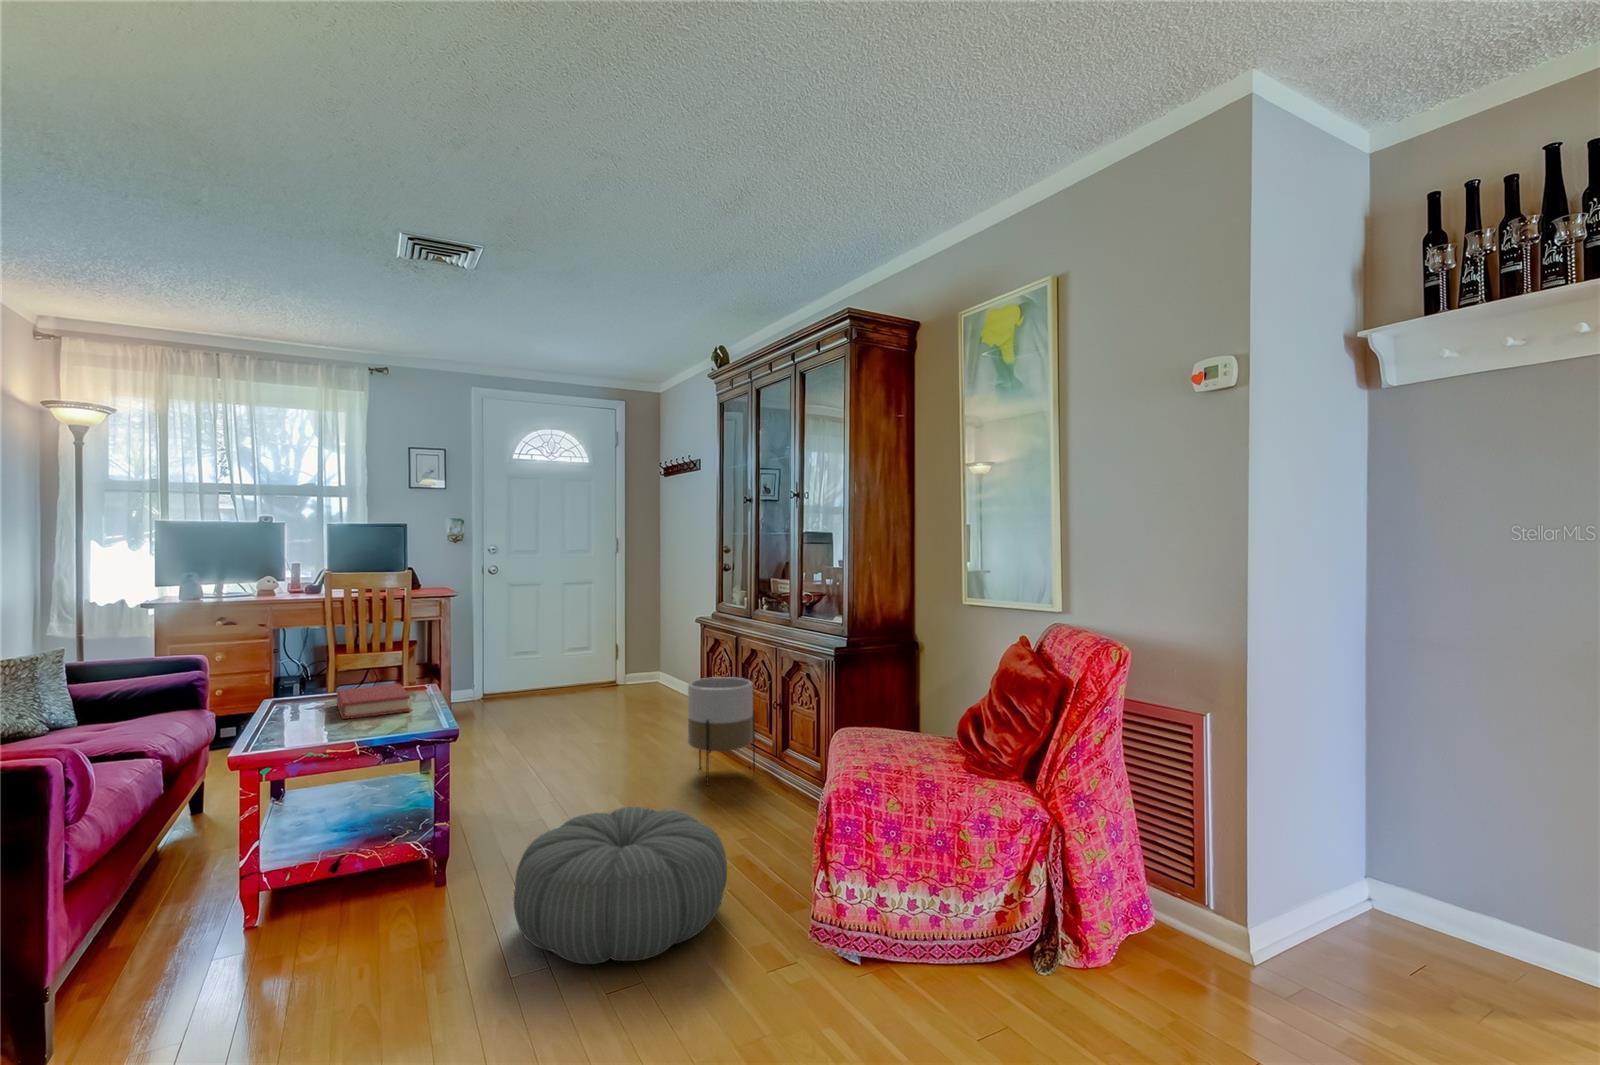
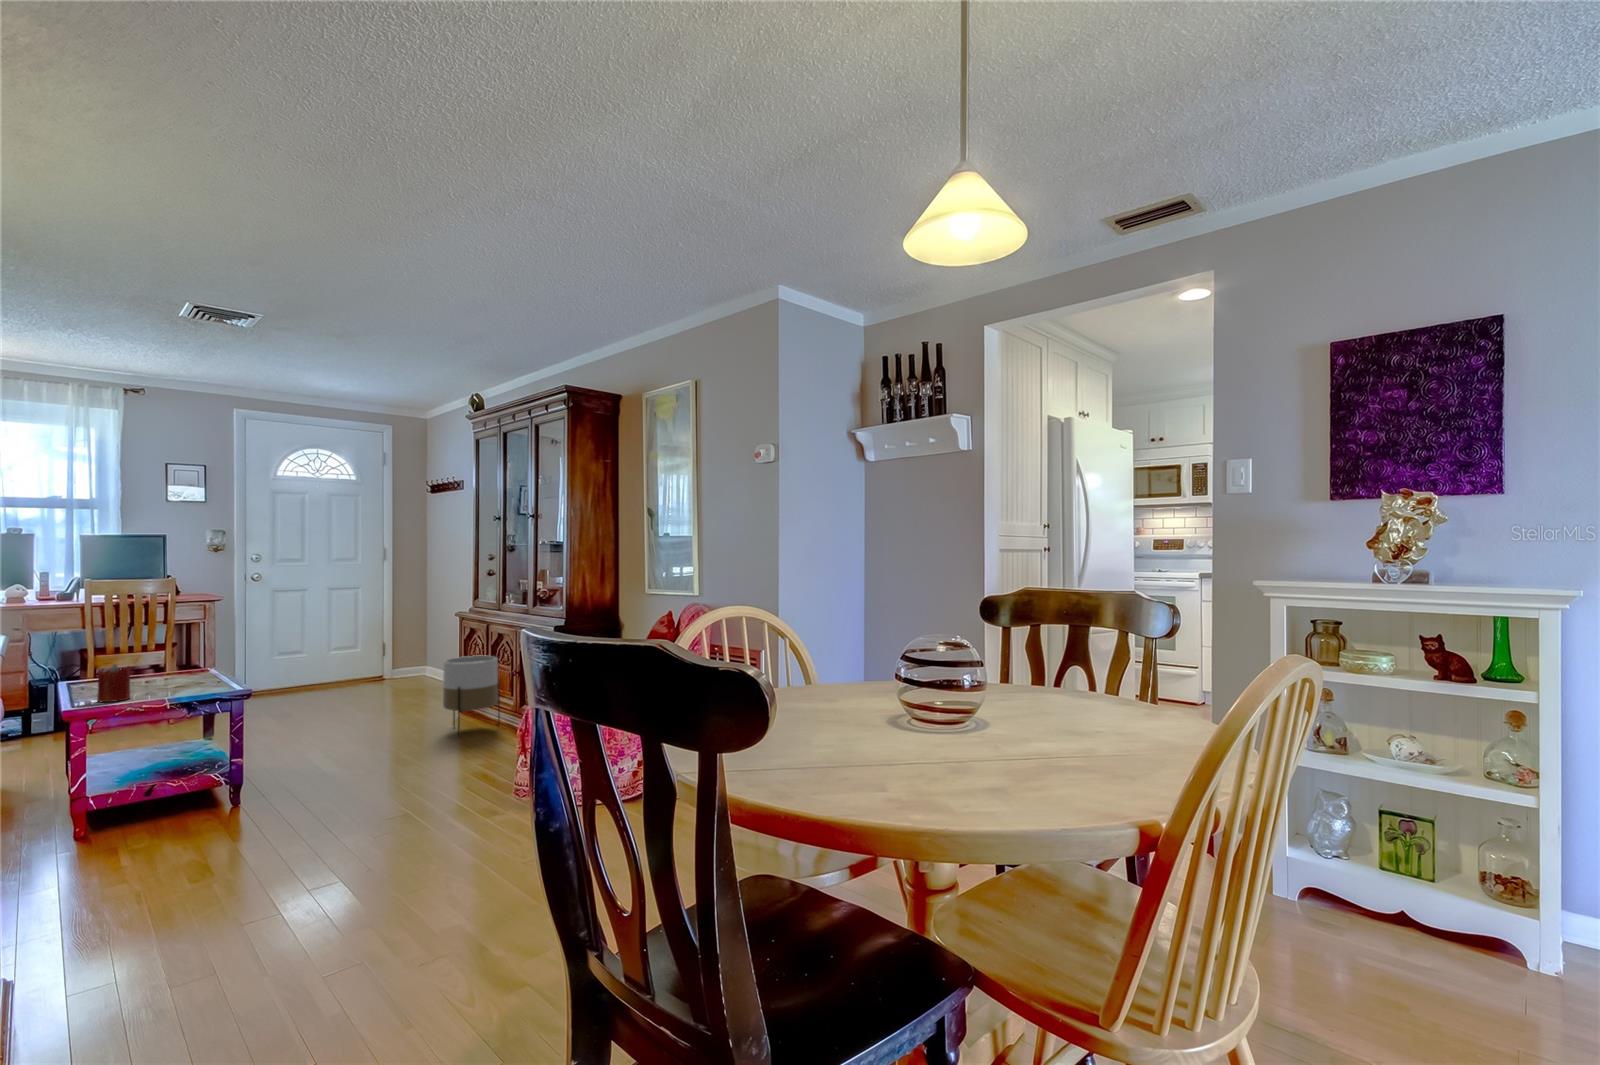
hardback book: present [337,684,410,719] -> none [130,665,203,690]
candle: none [281,688,321,740] -> present [97,664,131,702]
pouf: present [514,807,727,964] -> none [303,736,462,825]

